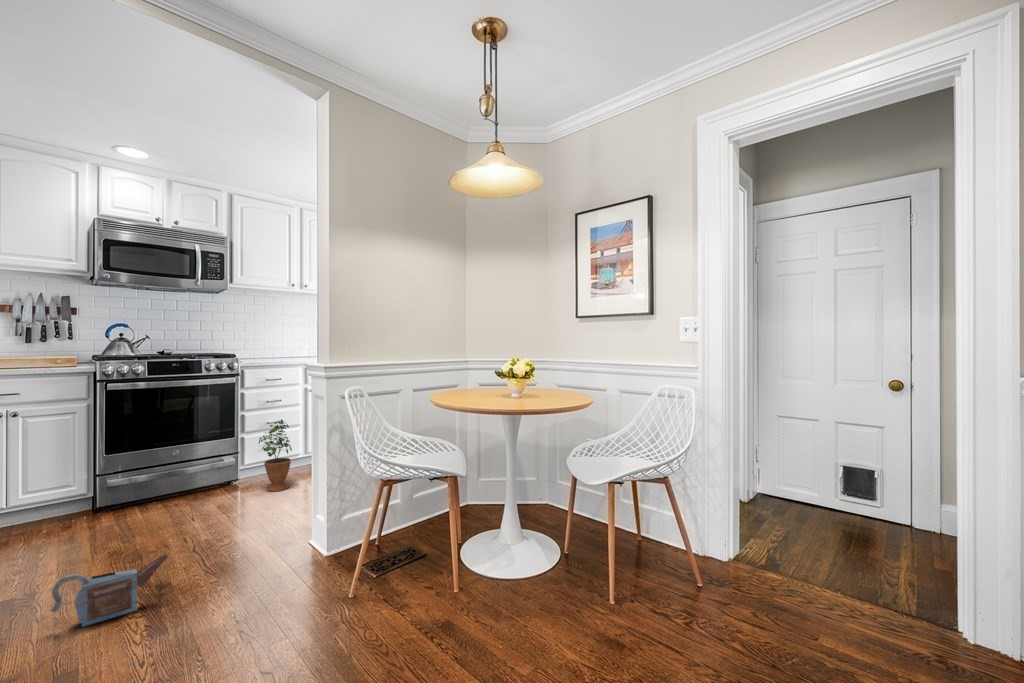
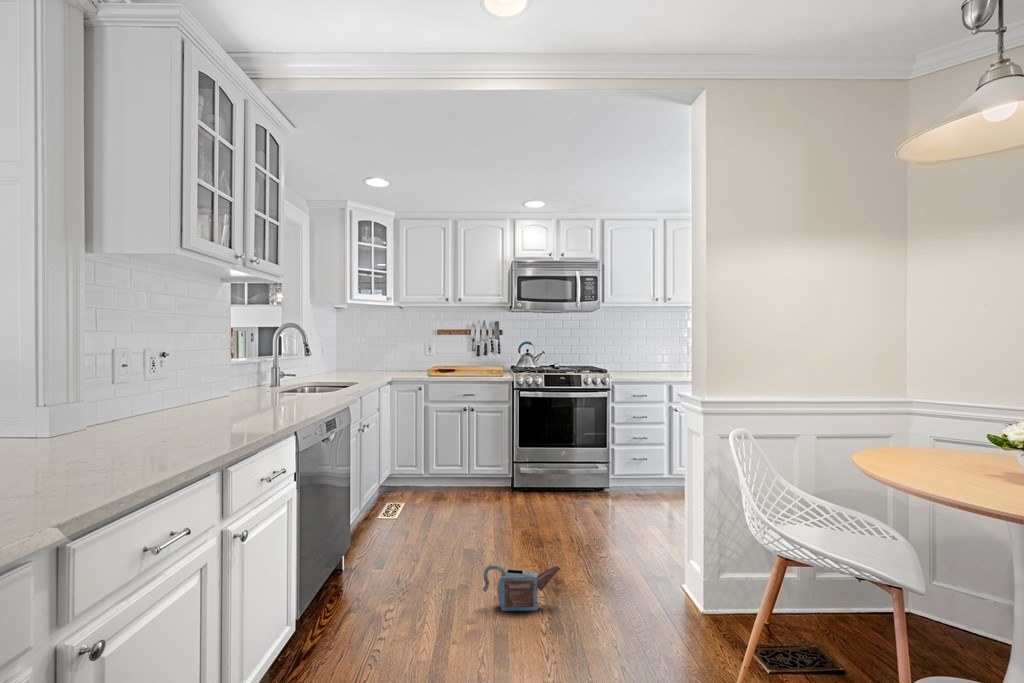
potted plant: present [258,419,292,491] -> none [627,432,658,505]

